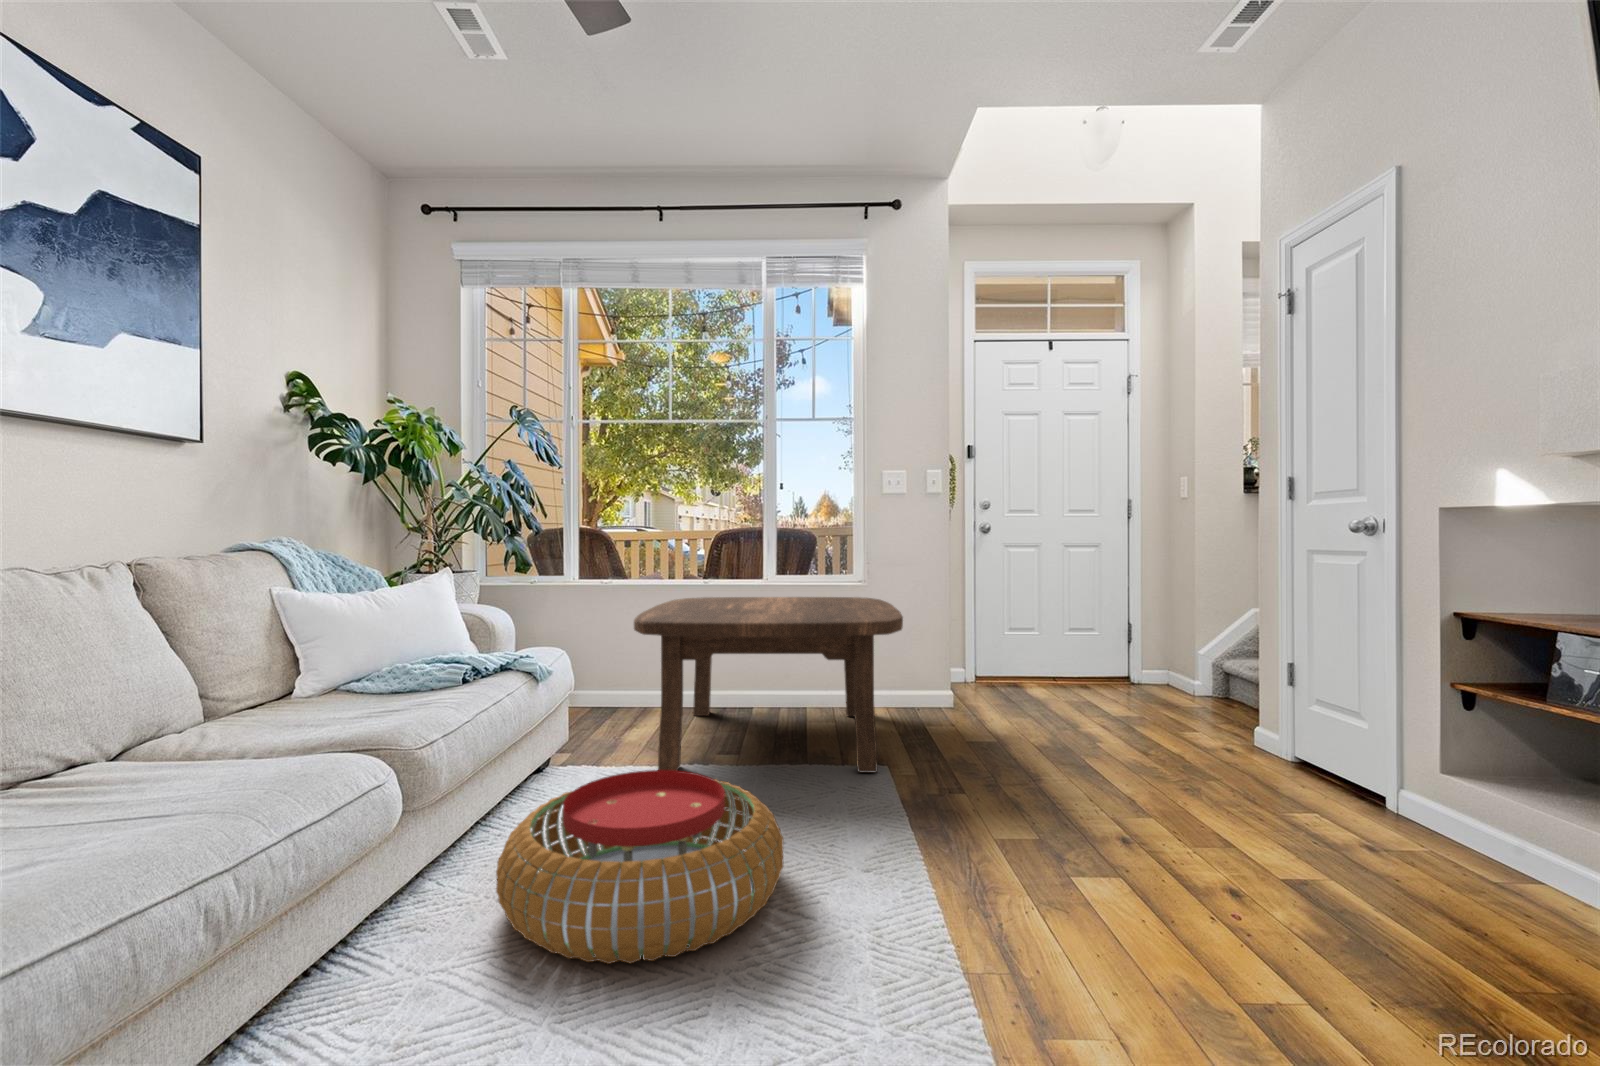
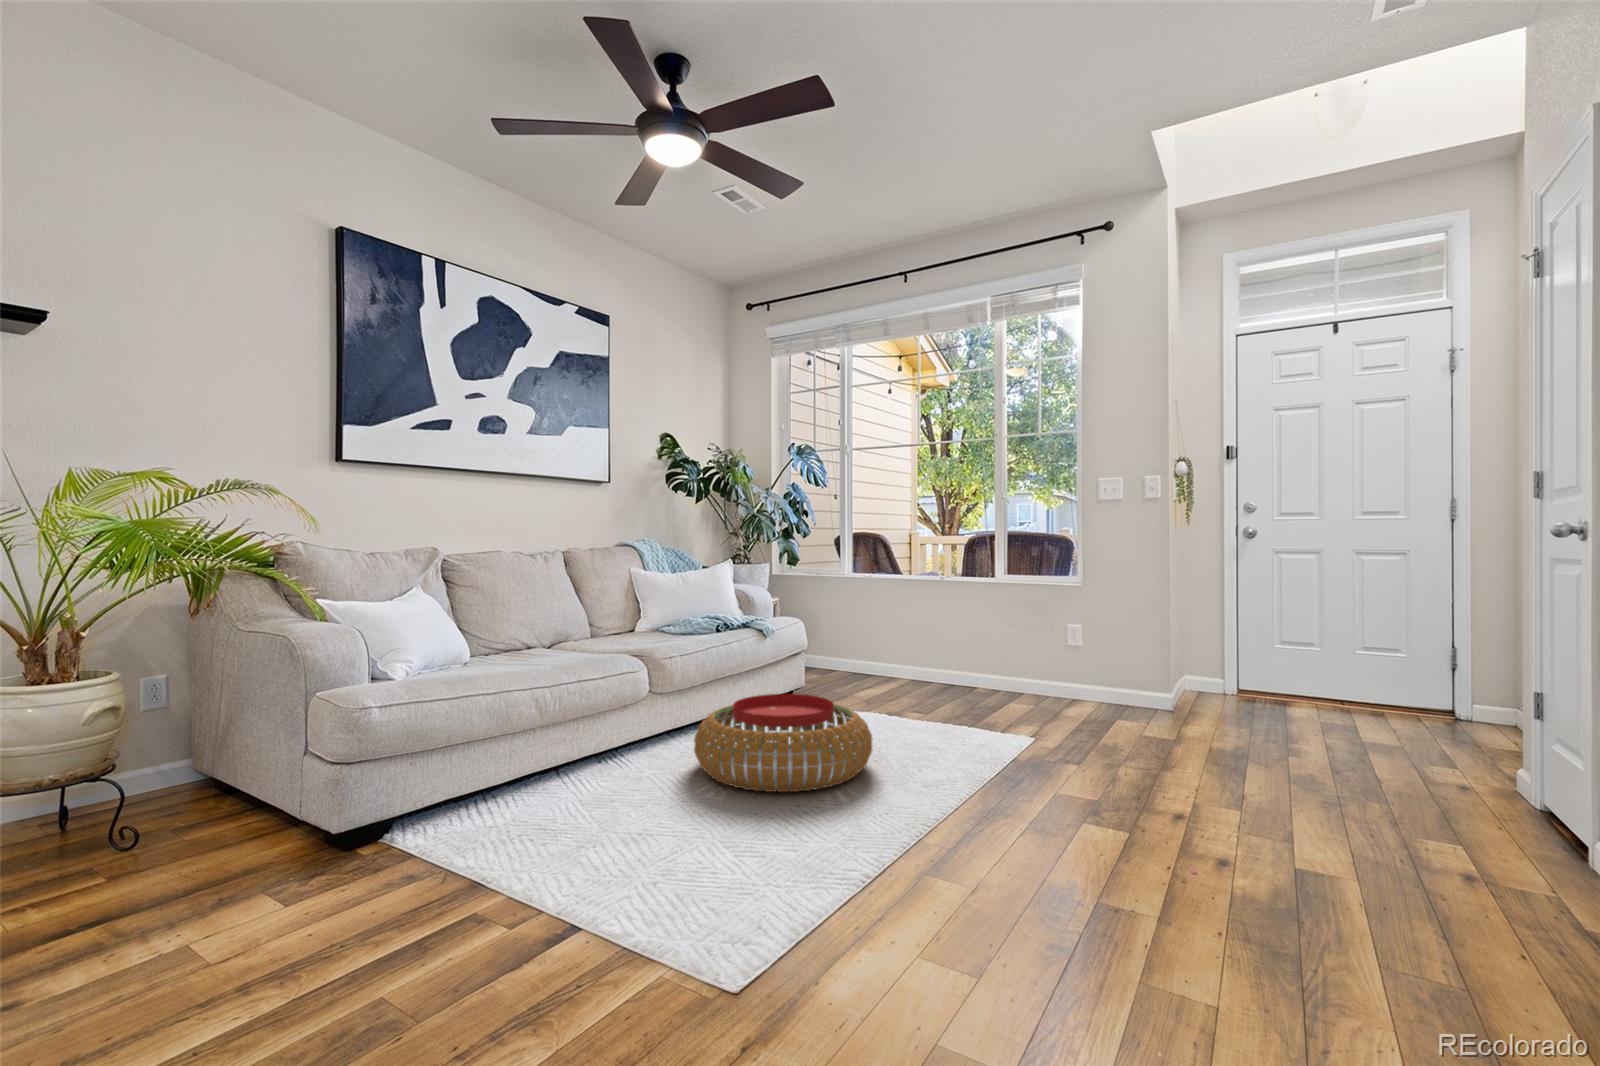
coffee table: present [634,597,903,773] -> none [846,591,1089,739]

